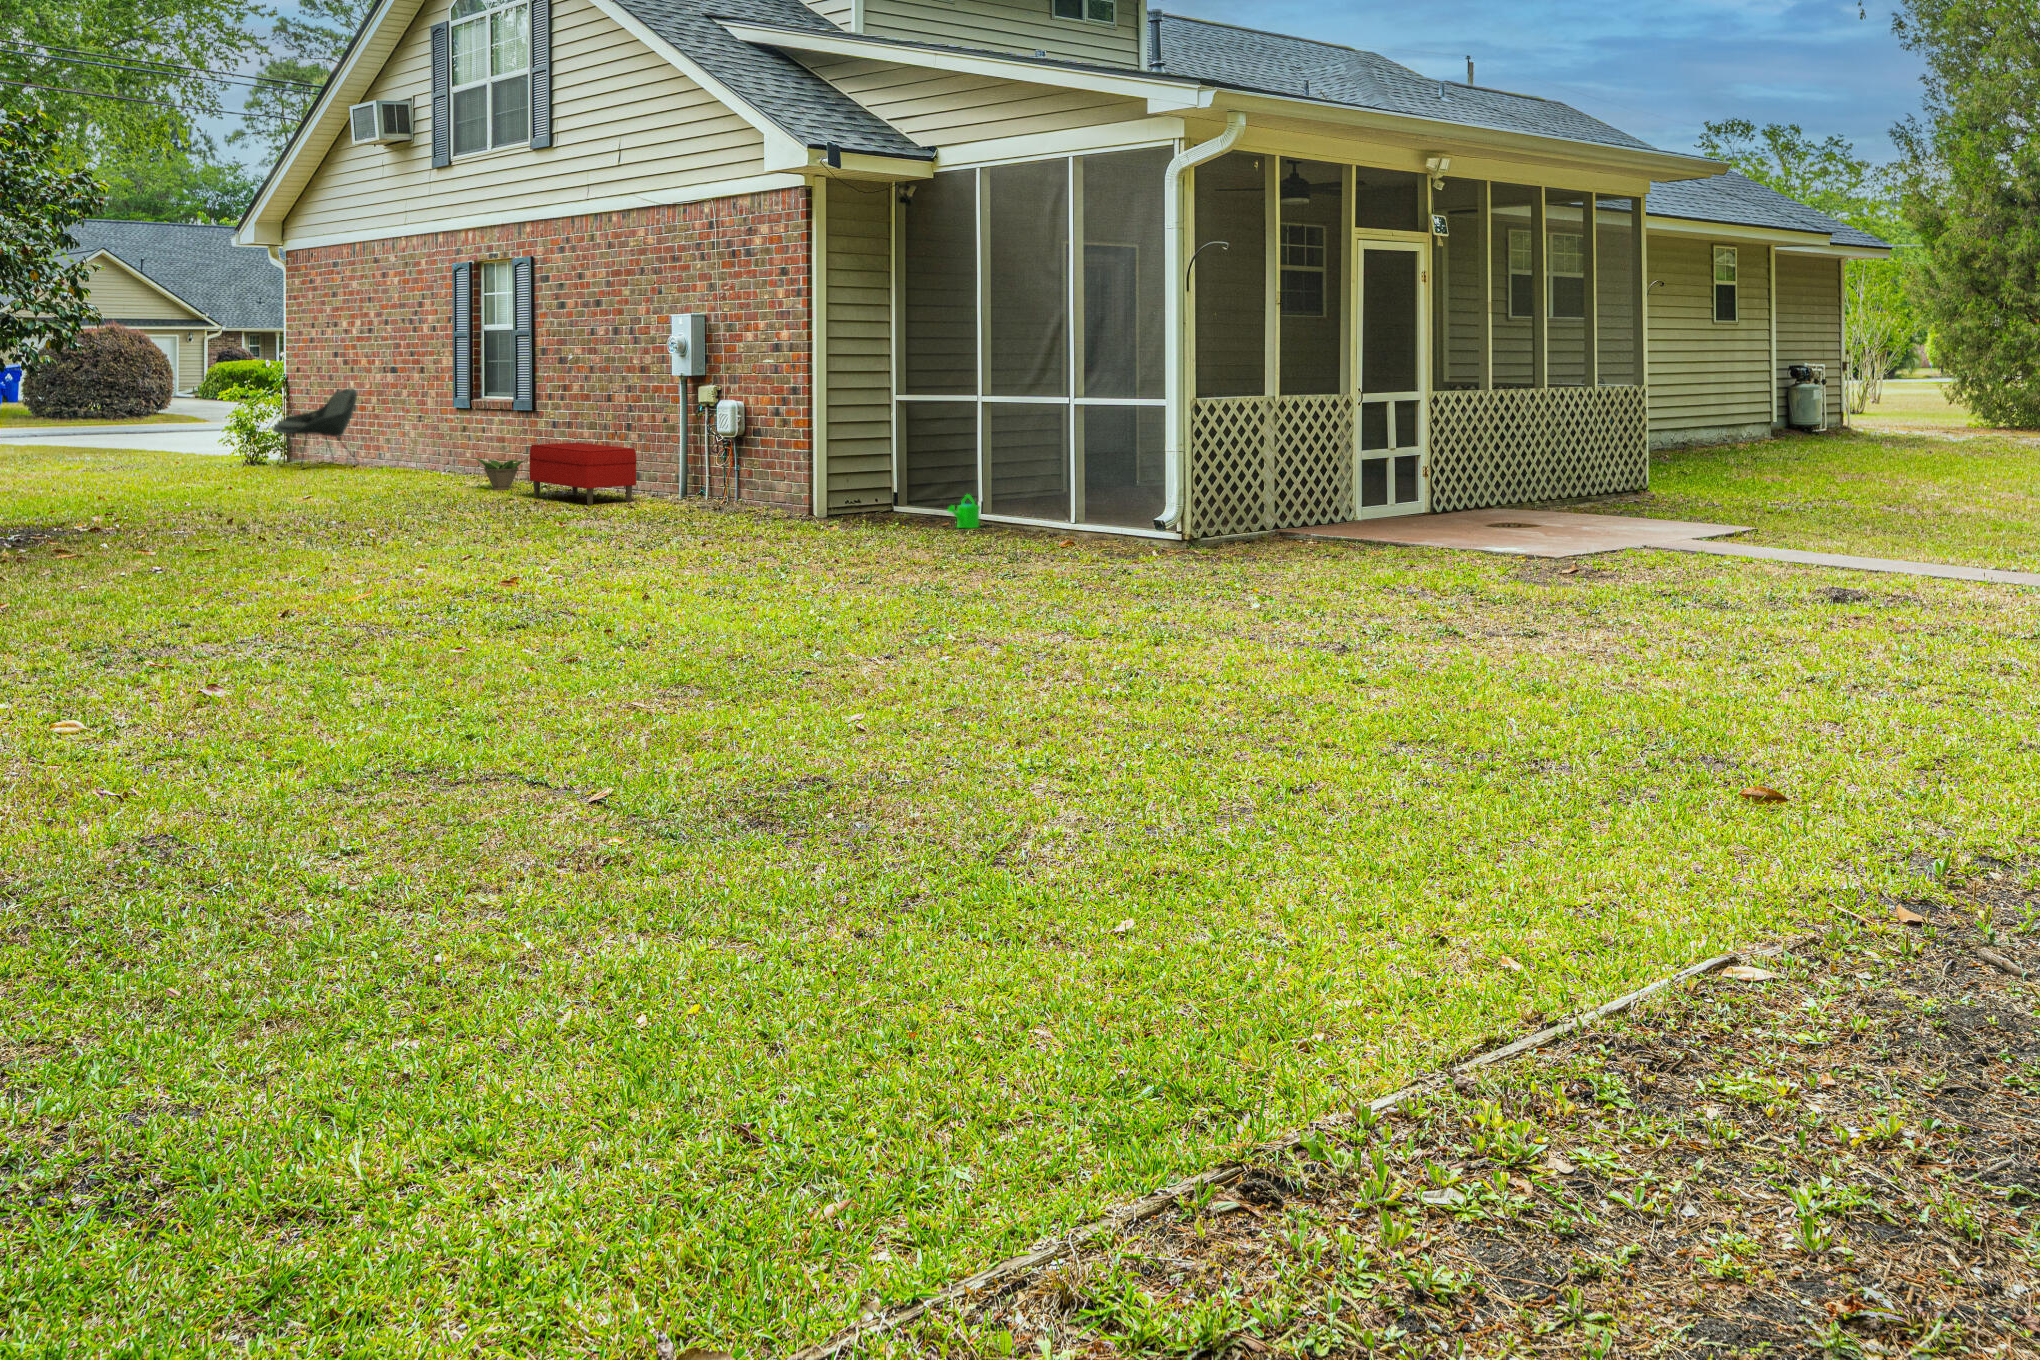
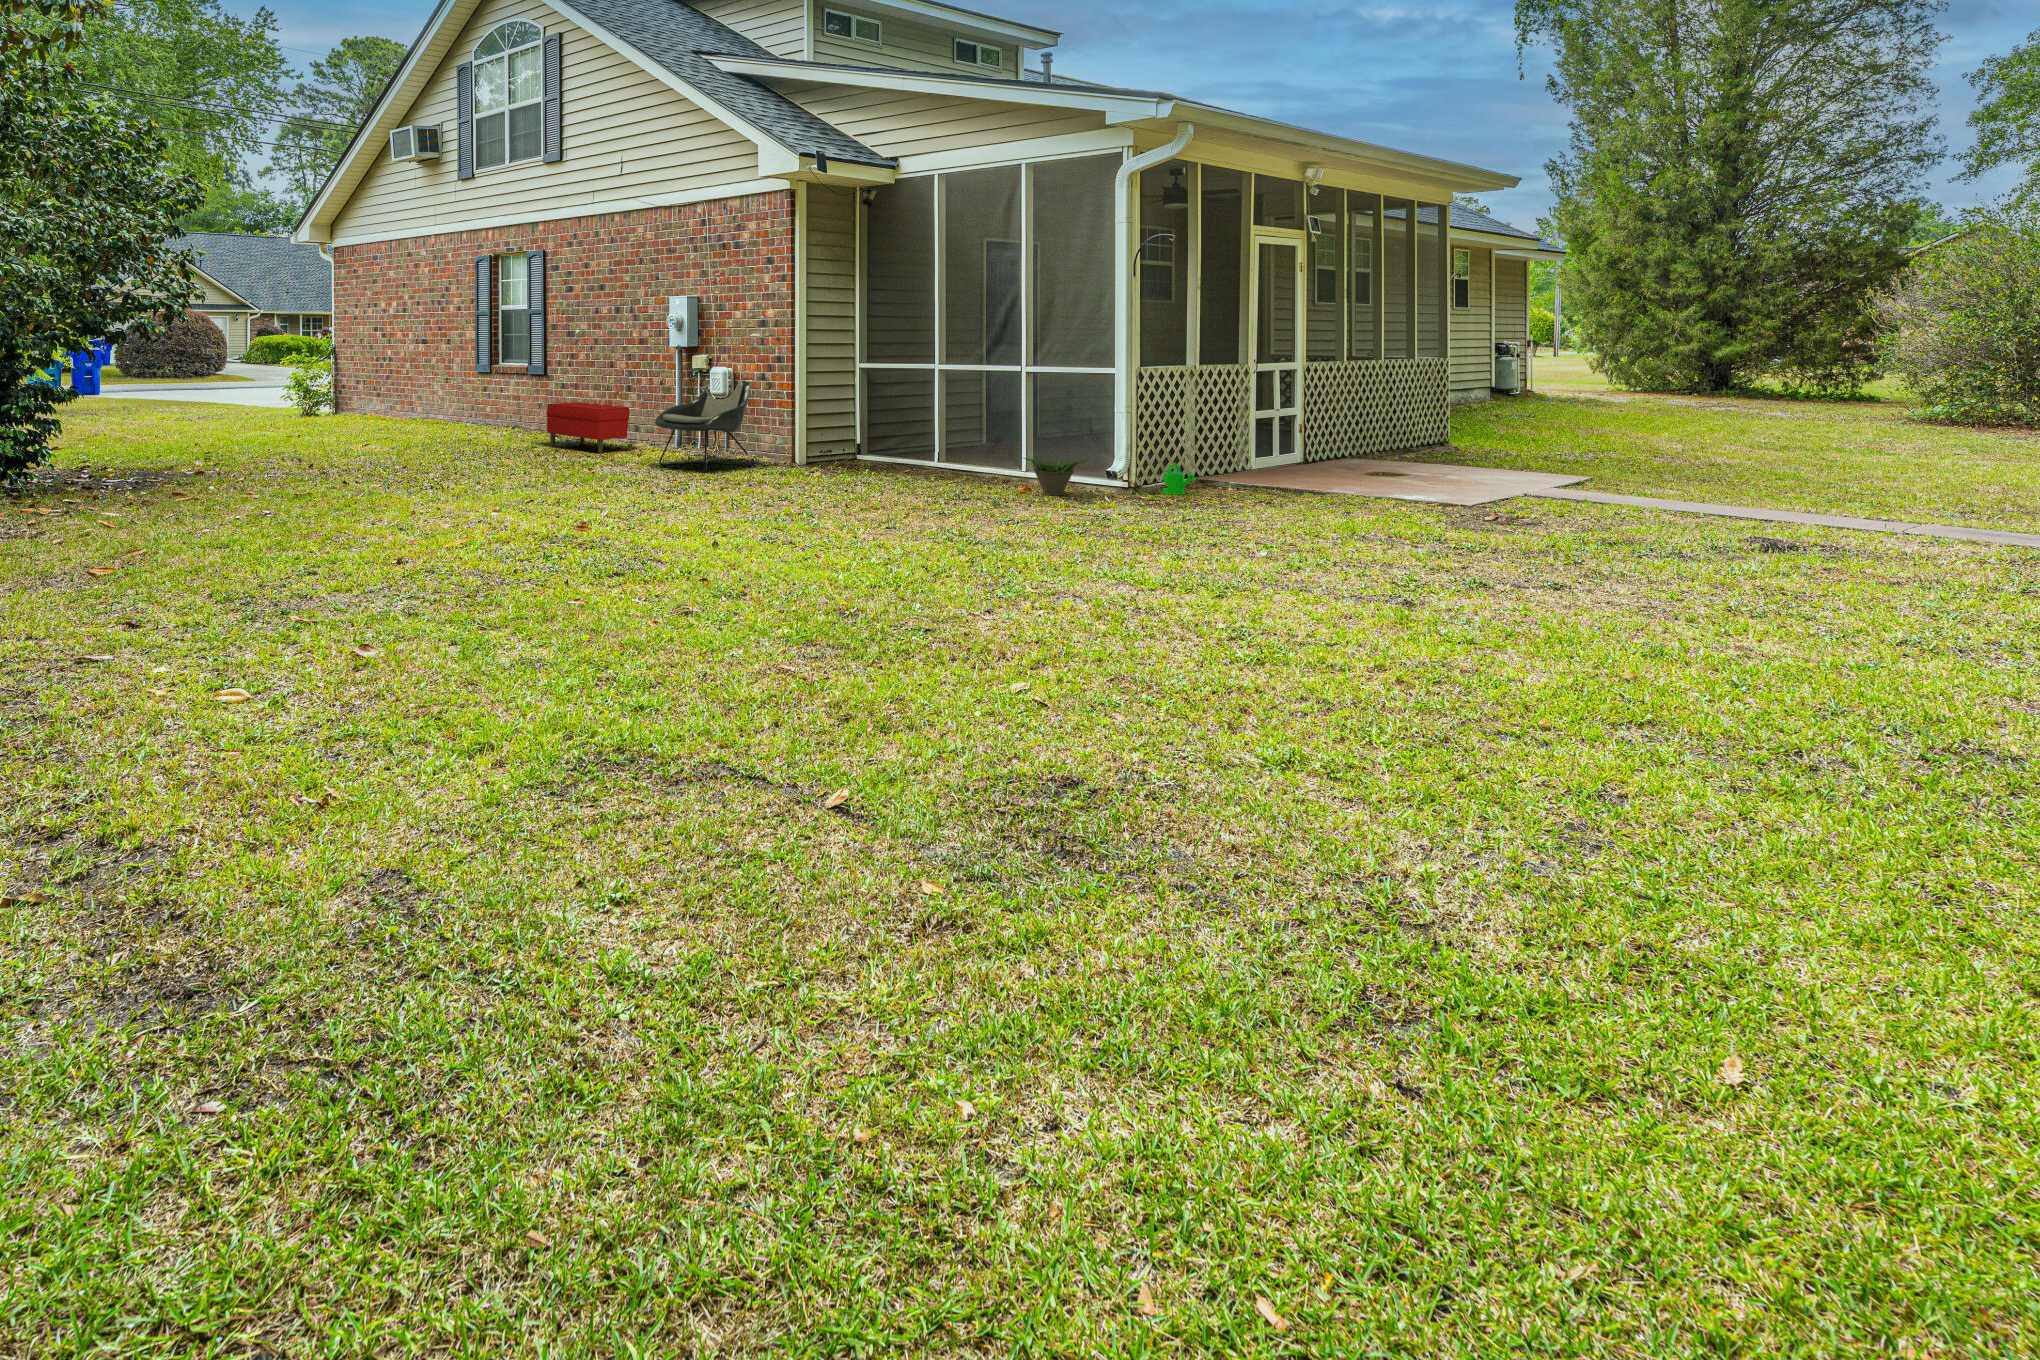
lounge chair: present [273,389,357,470] -> present [655,379,754,473]
decorative plant: present [474,458,526,490] -> present [1024,458,1088,496]
watering can: present [948,494,980,528] -> present [1162,463,1195,495]

